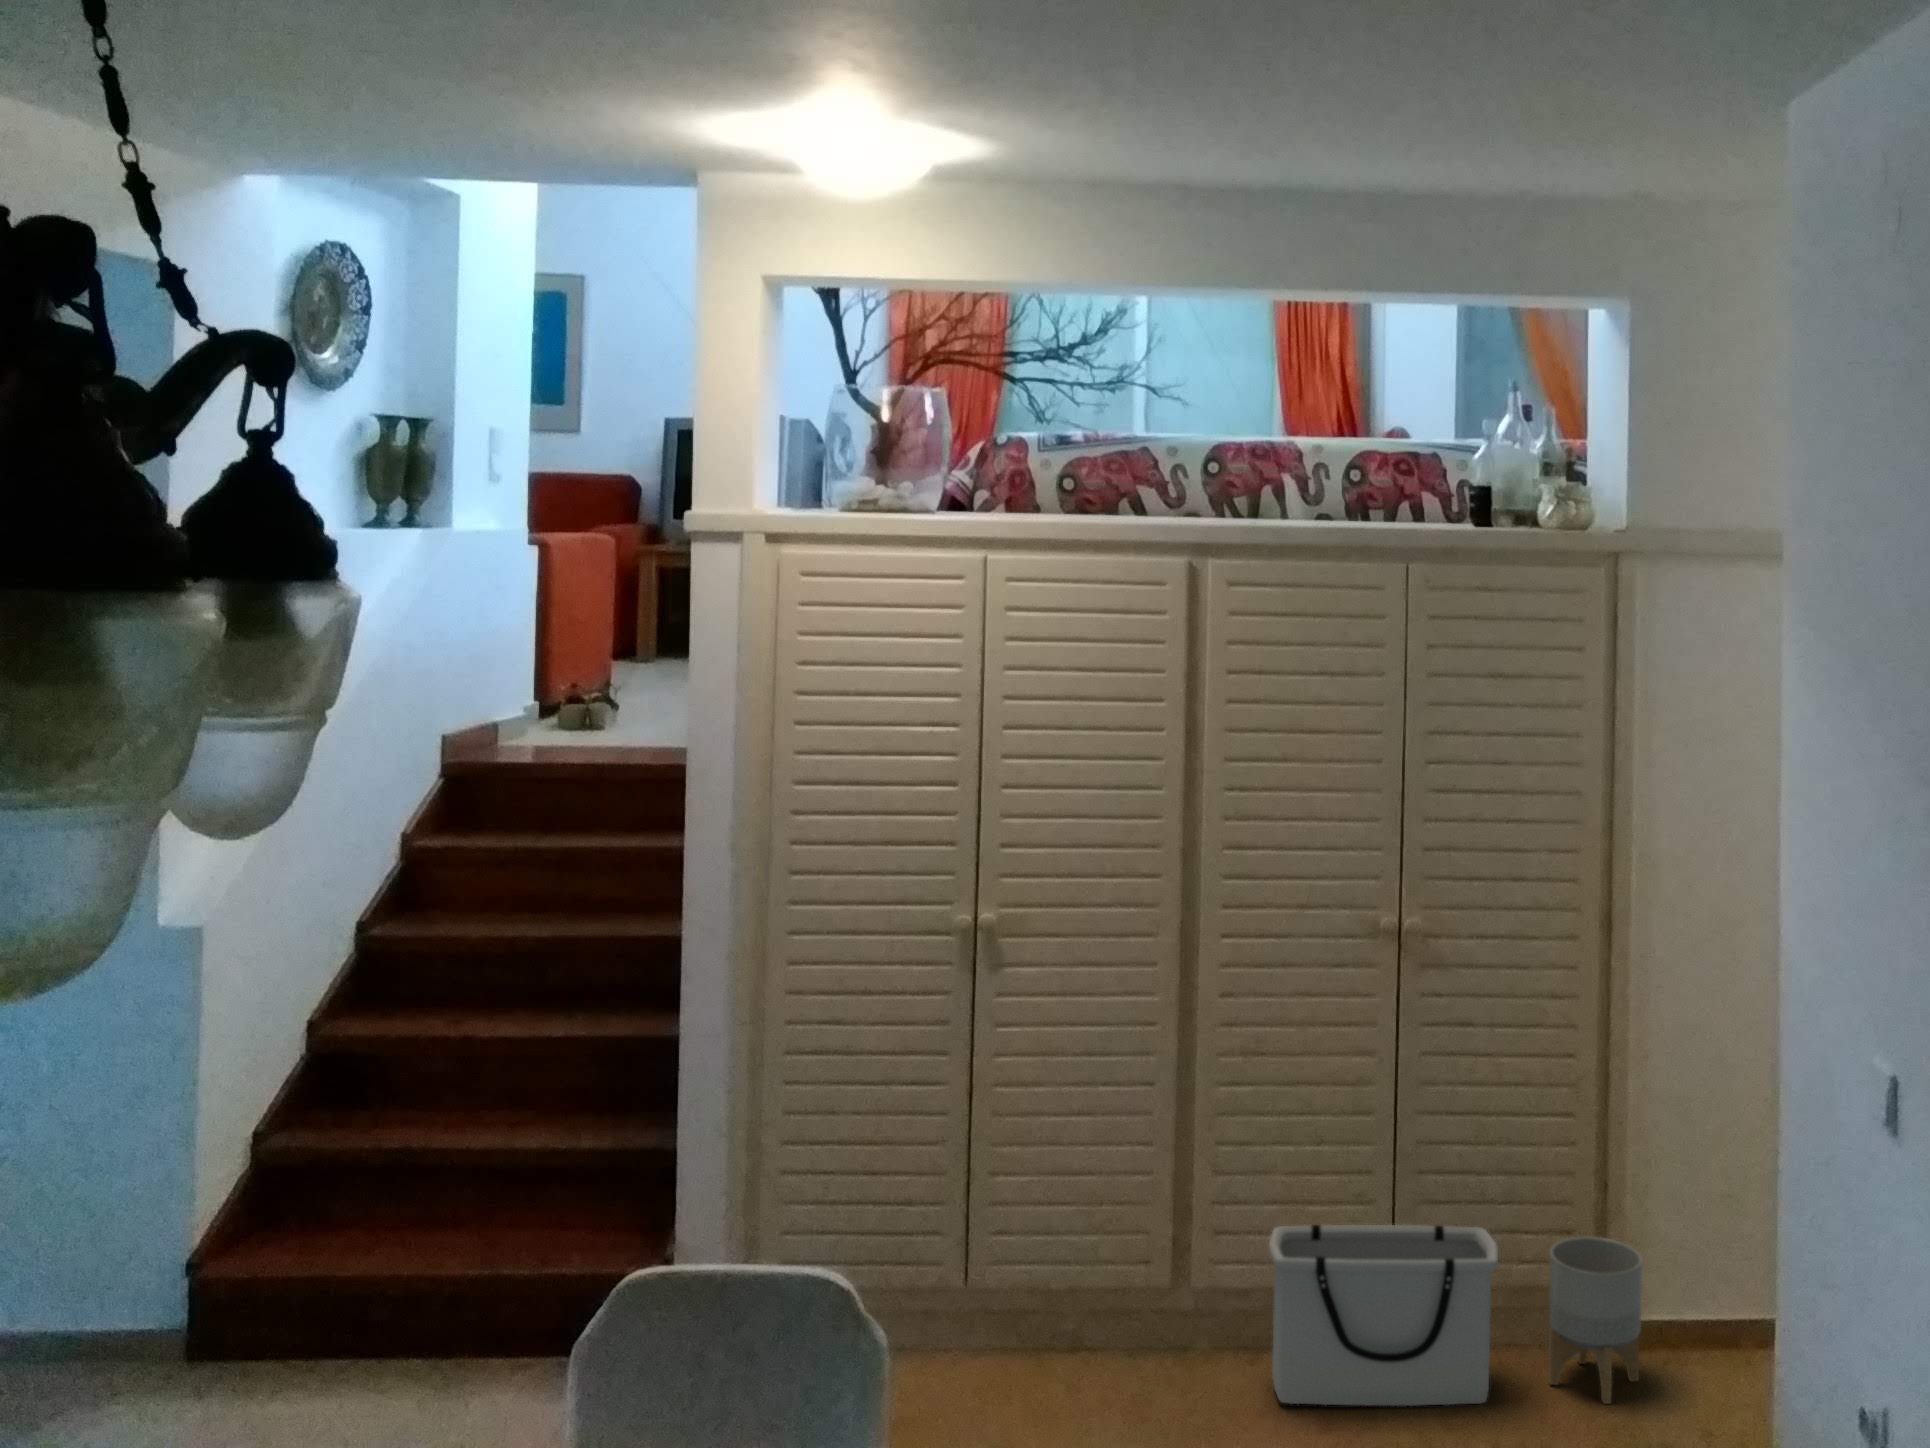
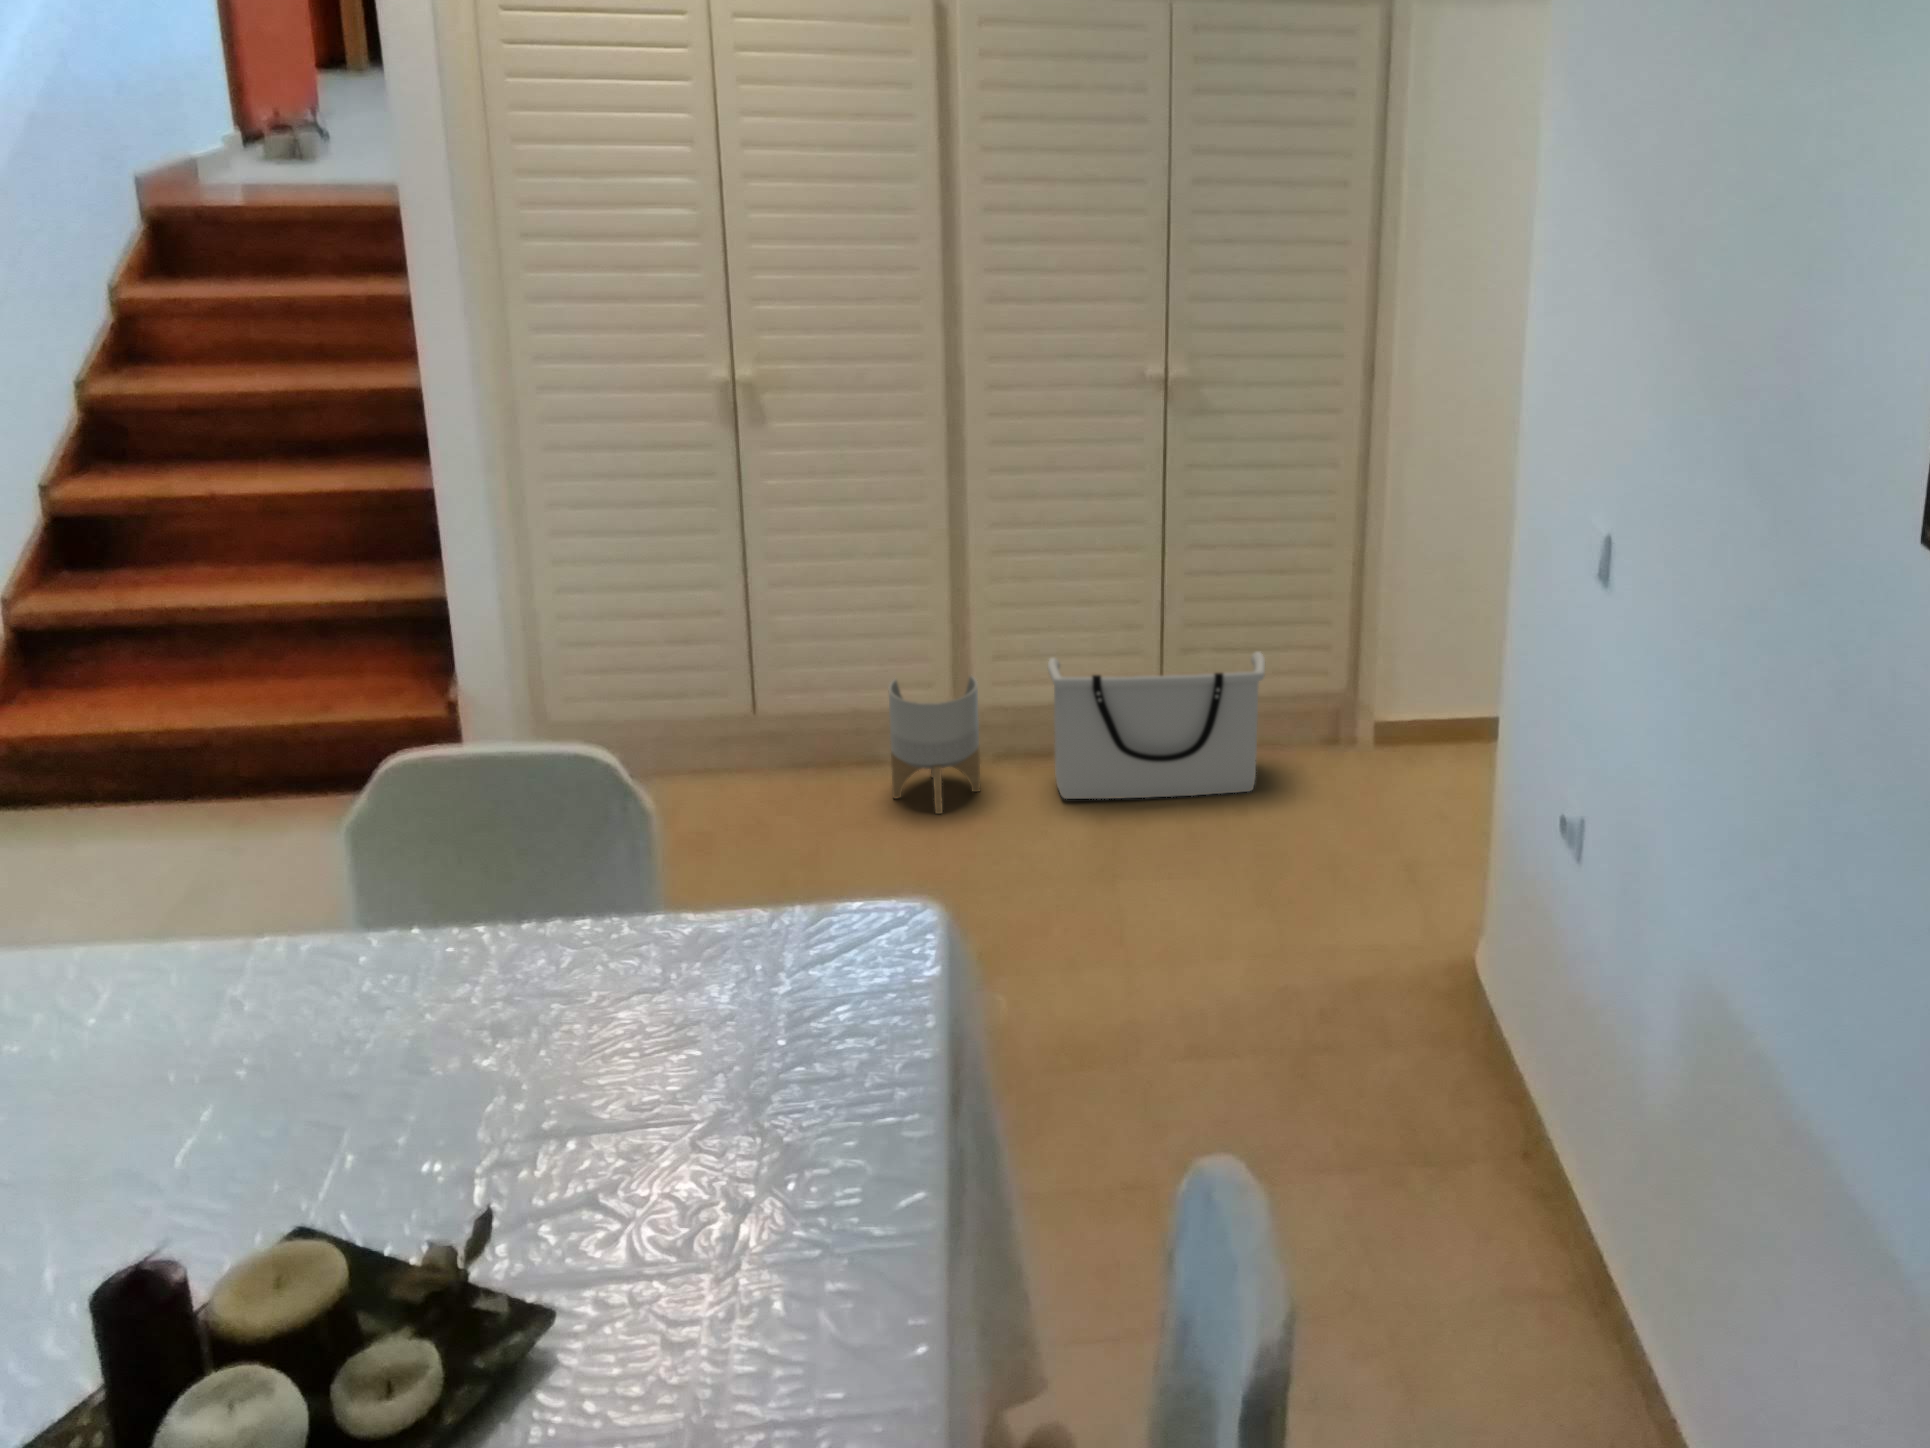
planter: present [1549,1237,1642,1404] -> present [888,676,980,814]

